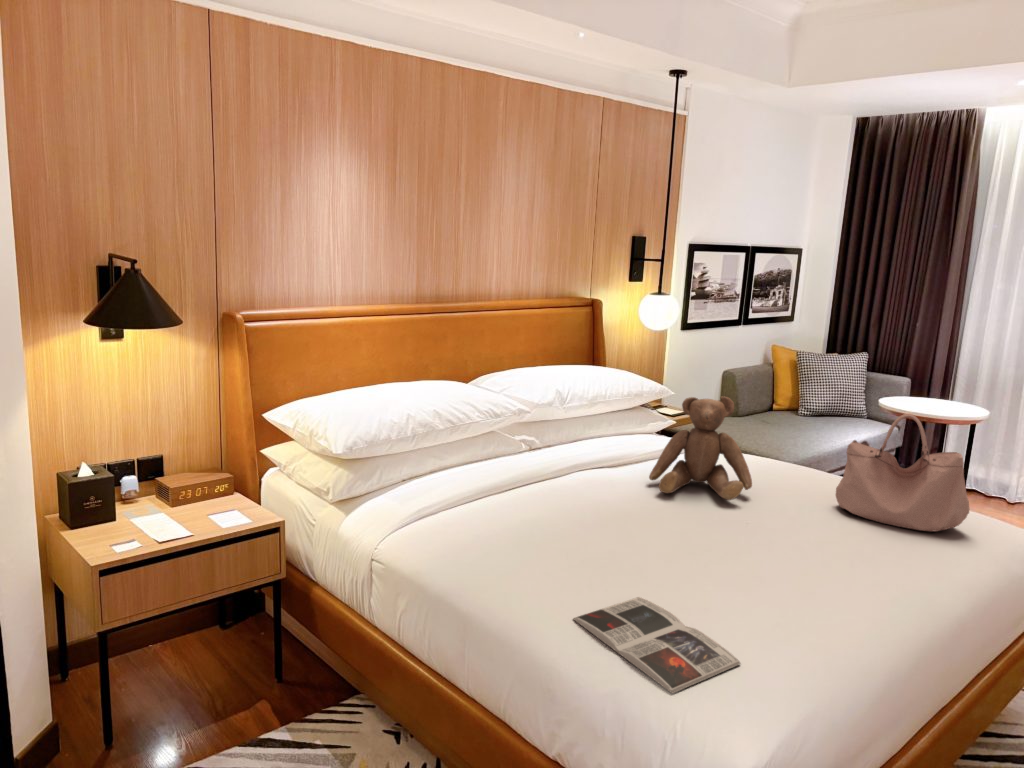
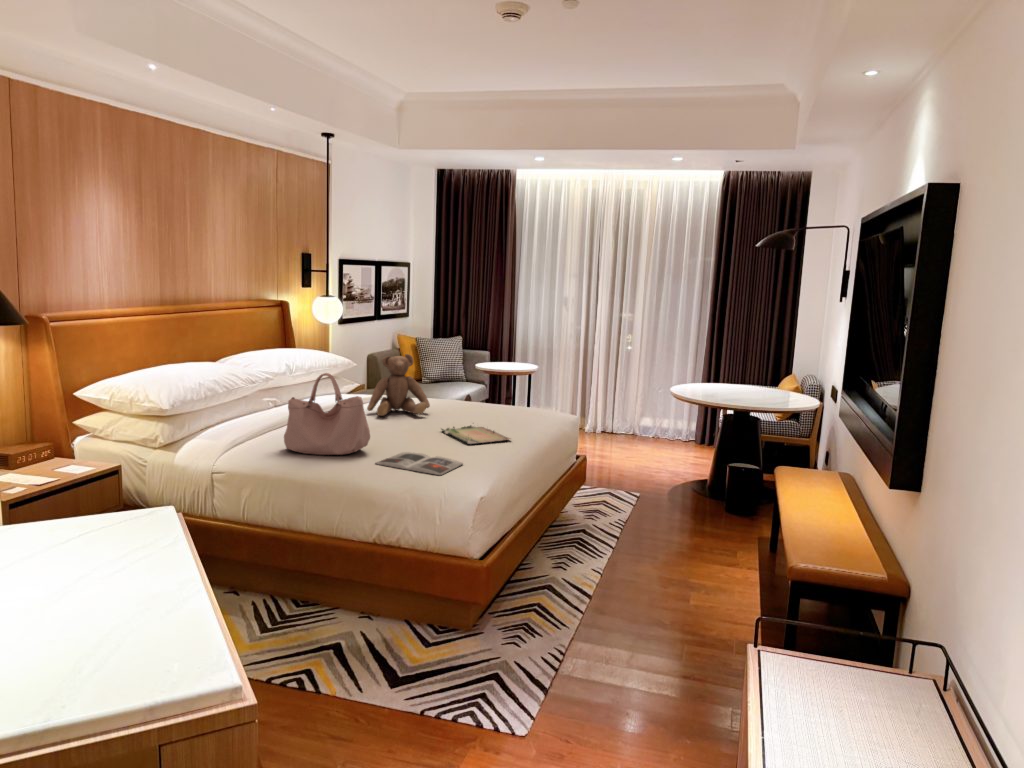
handbag: present [836,414,970,532] -> present [284,373,370,455]
tray: none [747,539,879,602] -> present [442,425,511,444]

